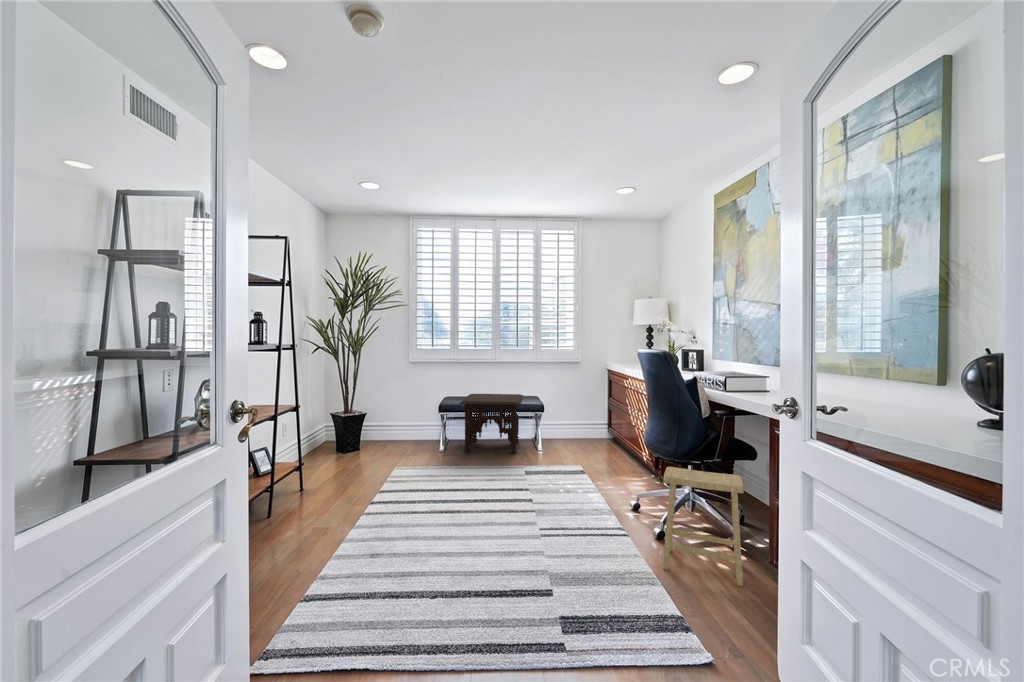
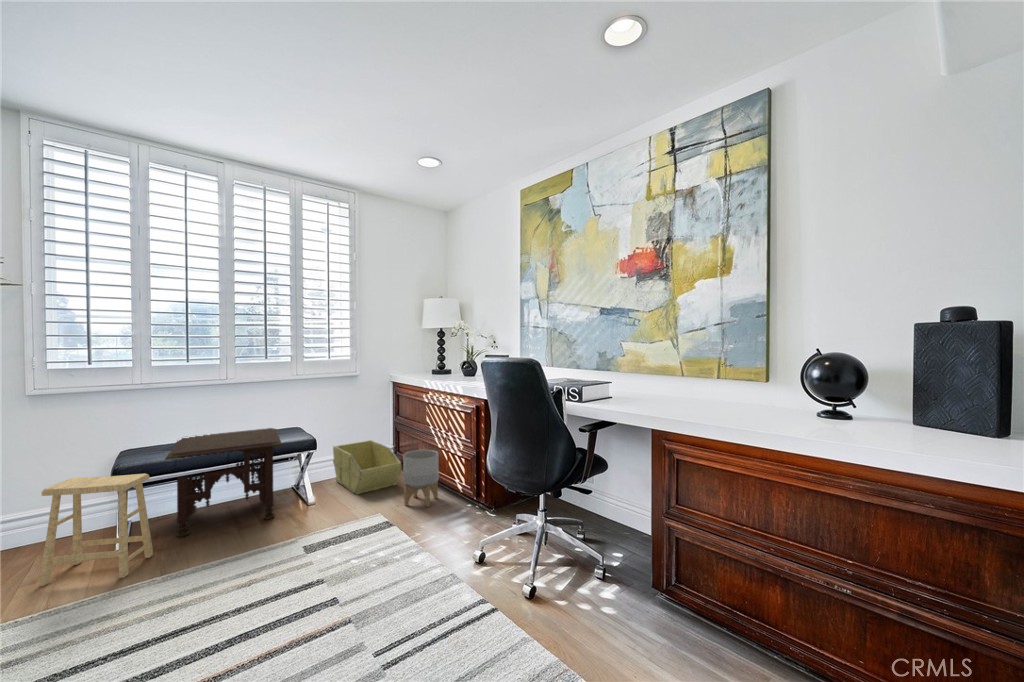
storage bin: none [562,414,607,451] -> present [333,440,402,494]
planter: none [602,423,631,468] -> present [403,450,439,507]
footstool: present [663,467,744,586] -> present [39,473,153,586]

